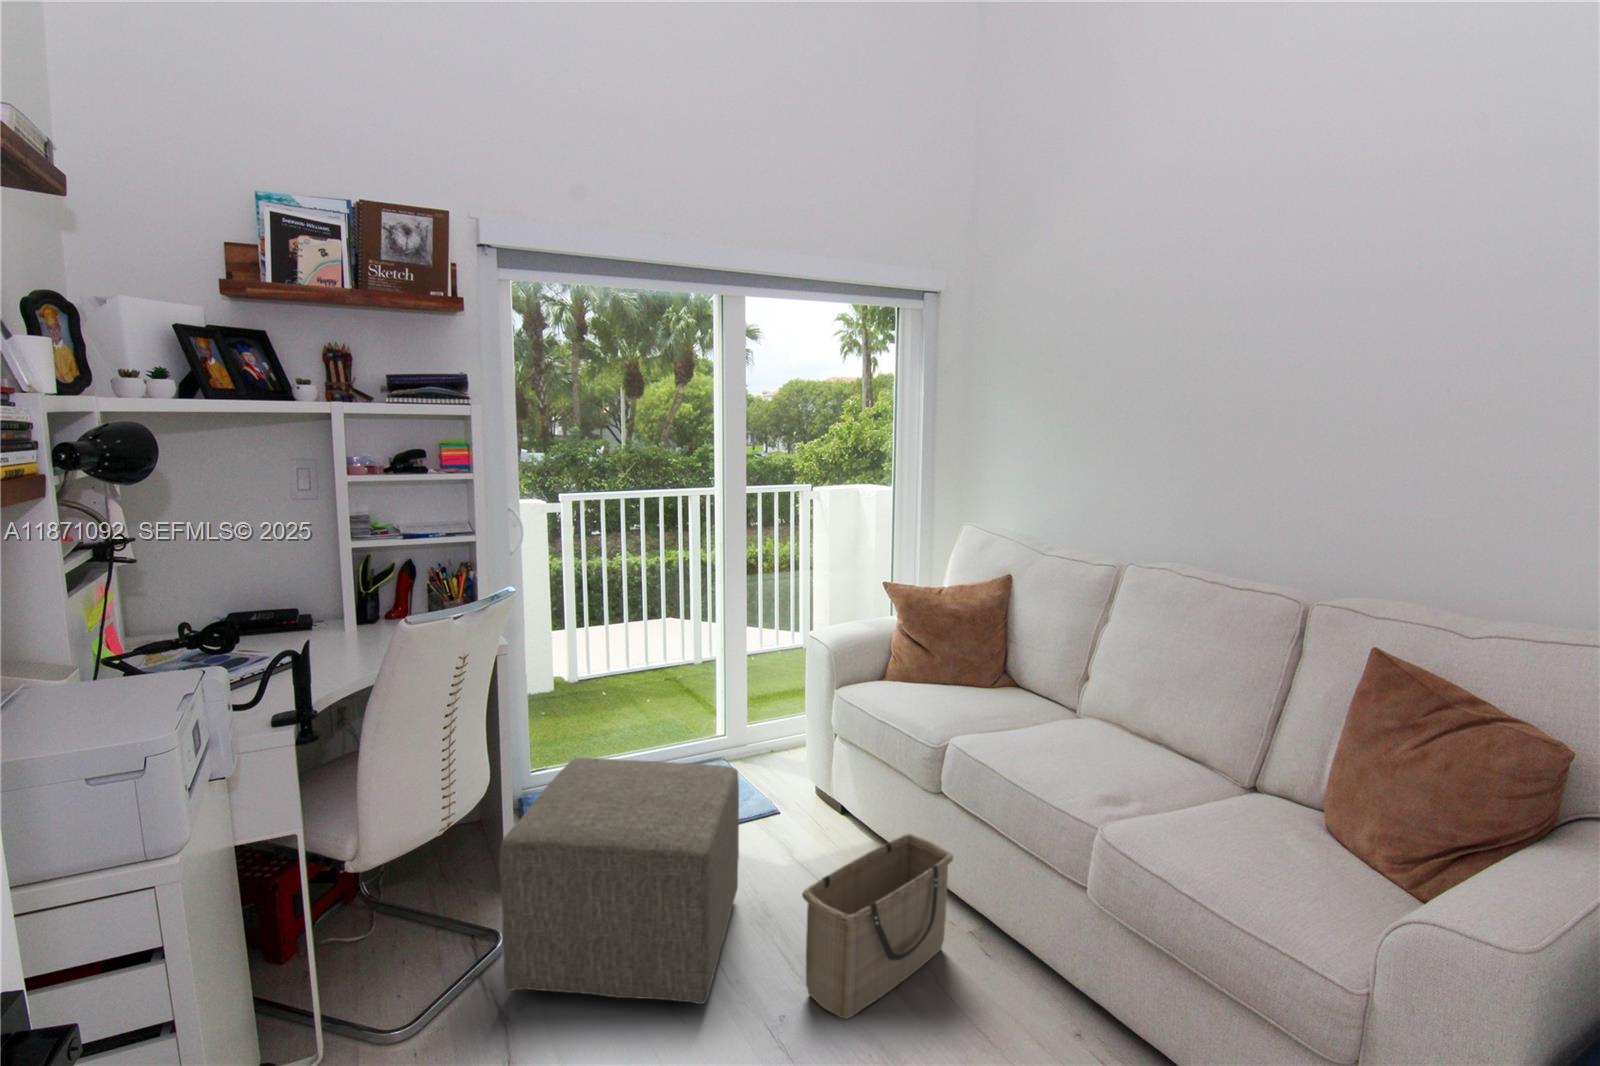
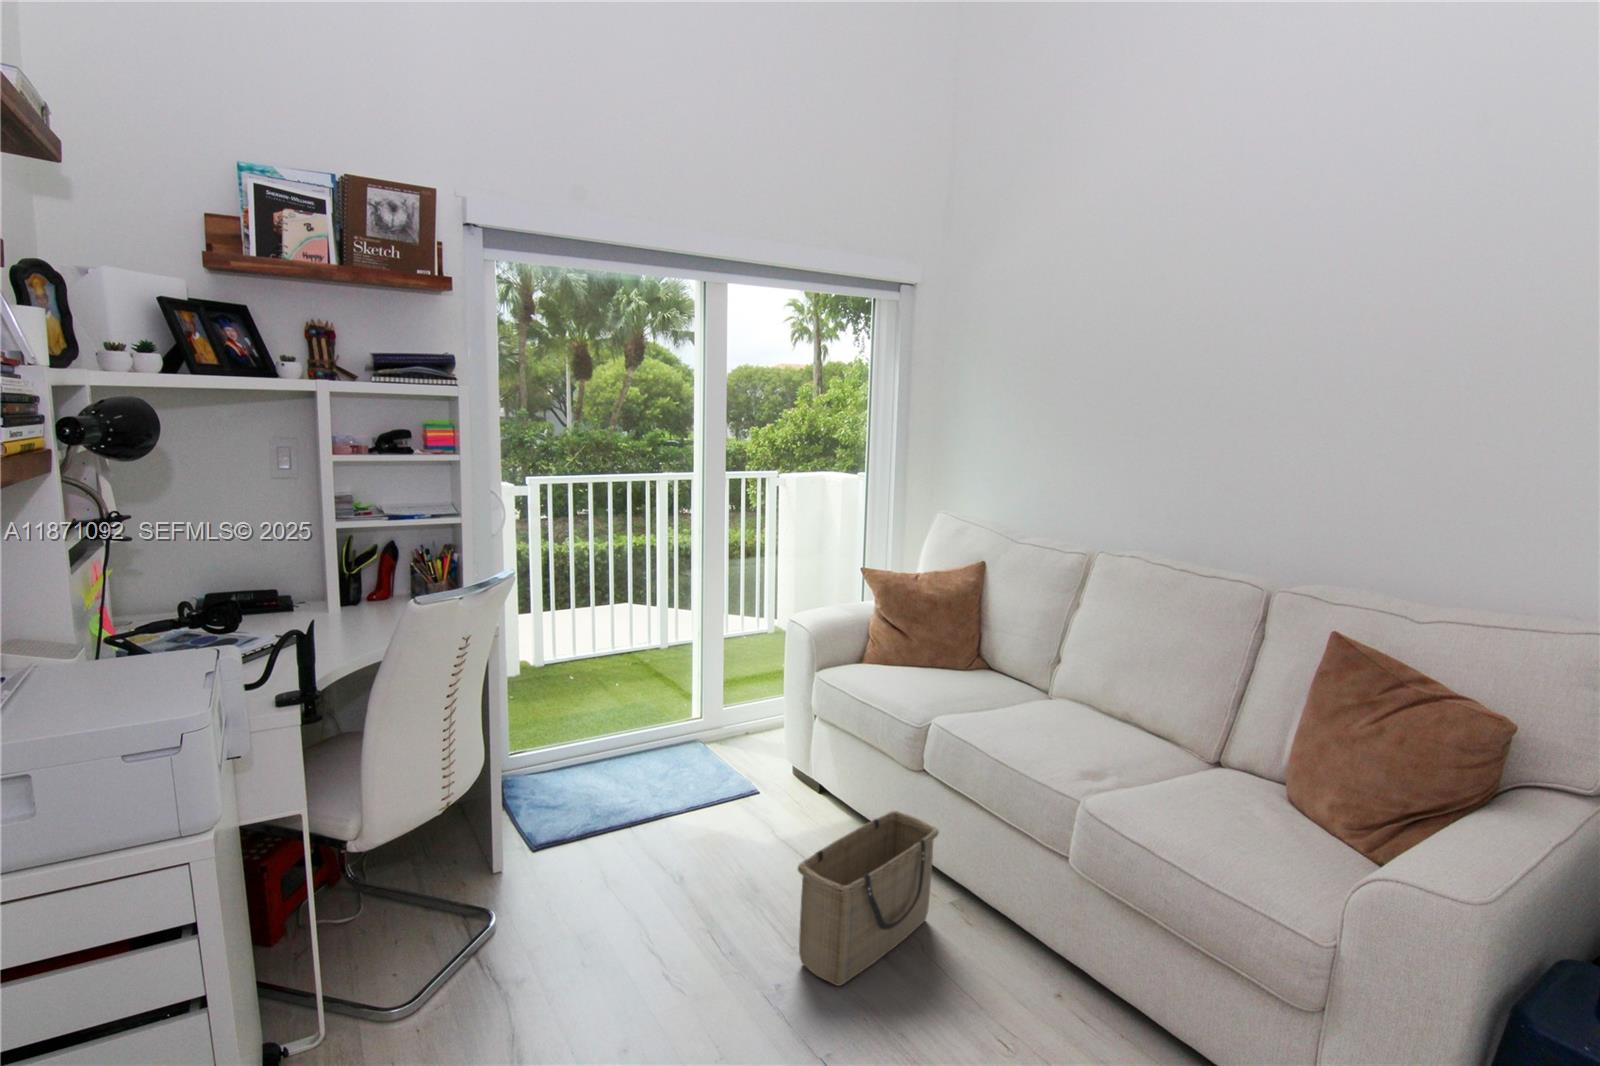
ottoman: present [499,758,739,1004] -> none [501,740,729,975]

